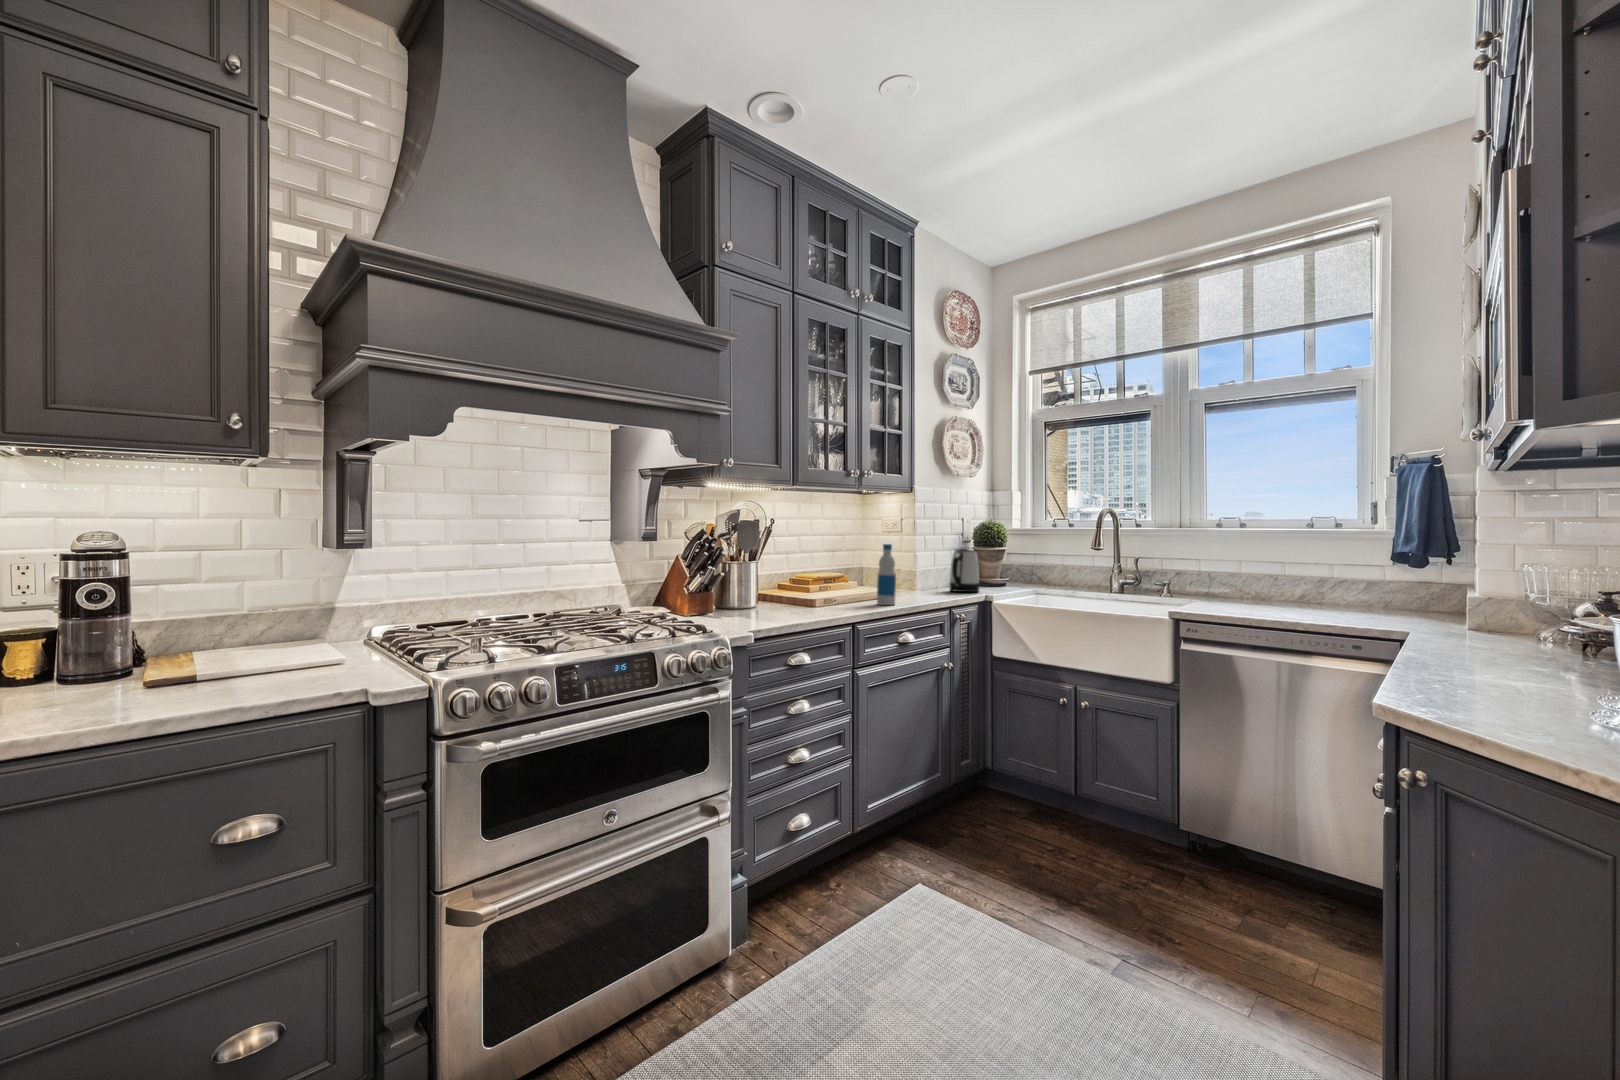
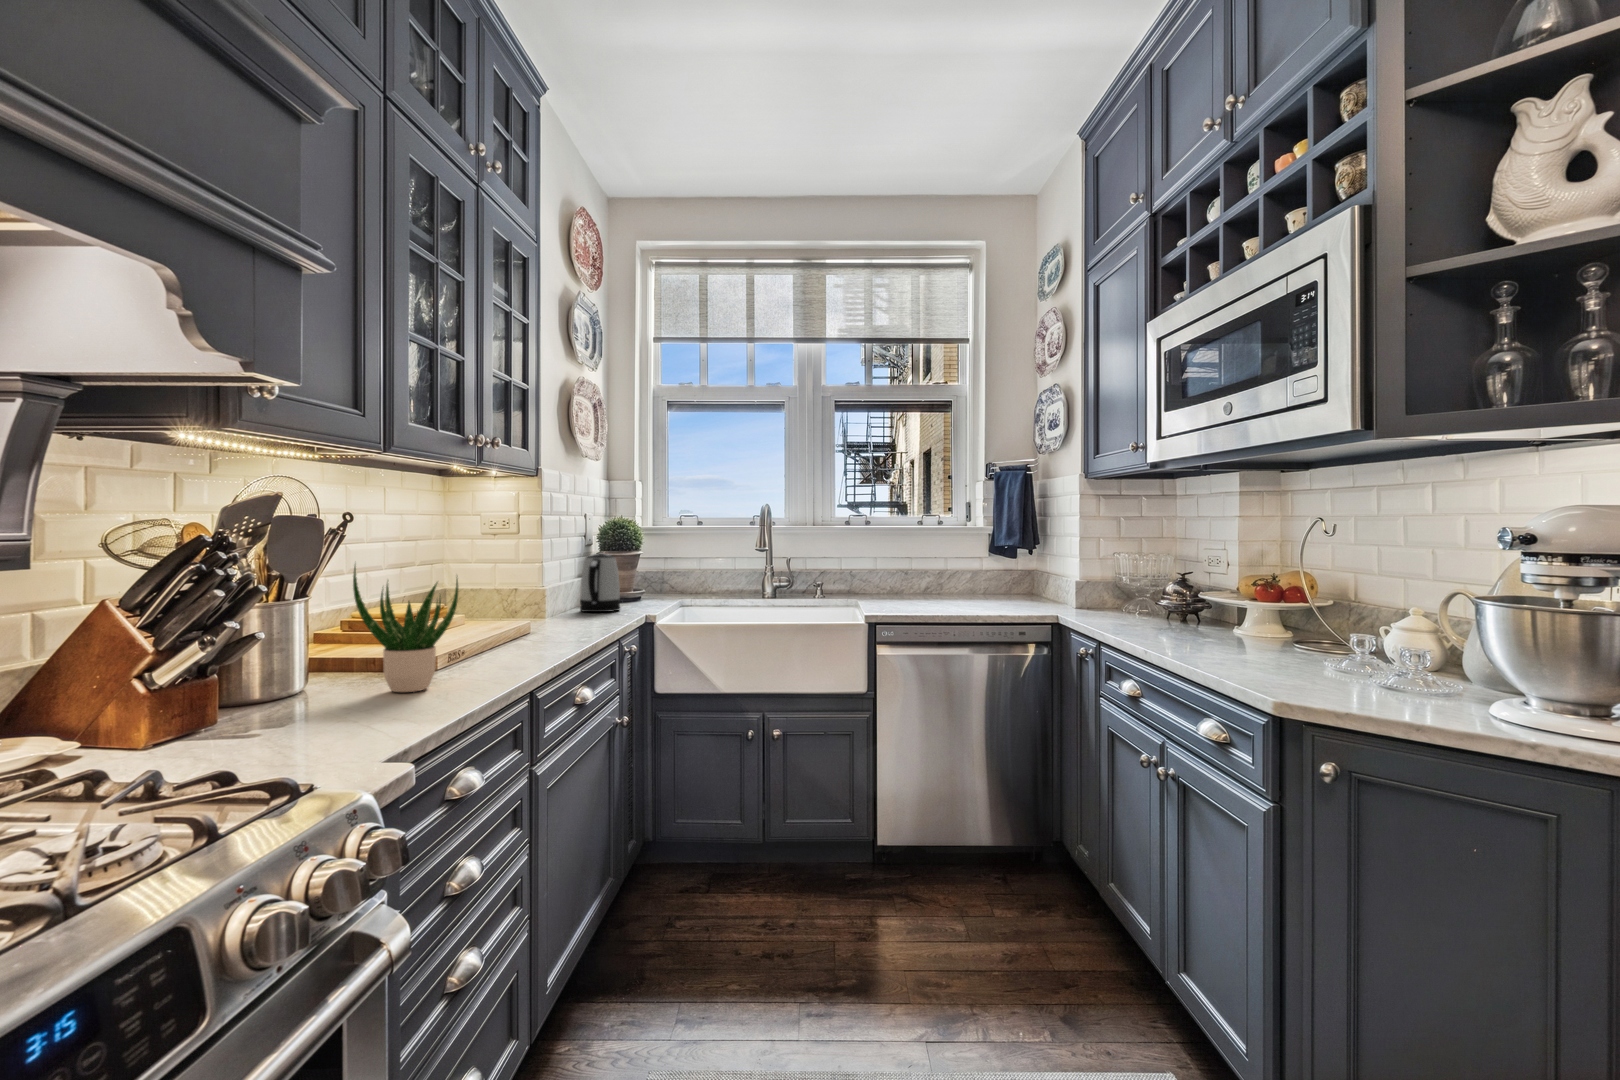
potted plant: none [773,544,821,615] -> present [353,566,458,692]
bottle: present [877,544,896,605] -> none [519,553,549,648]

